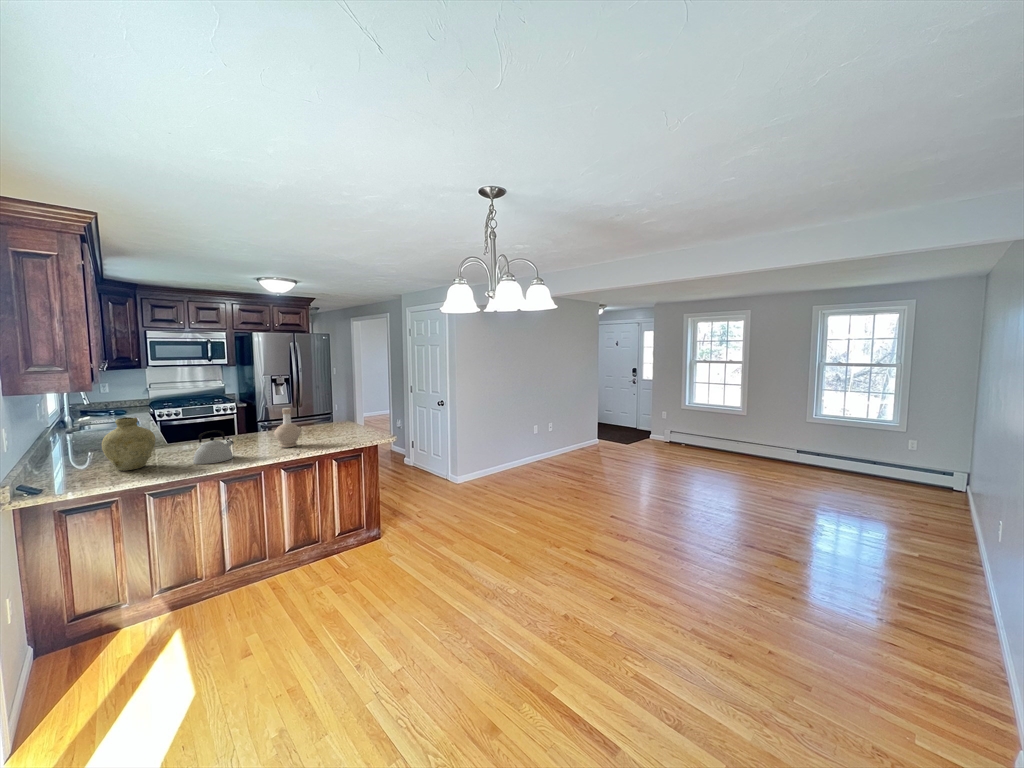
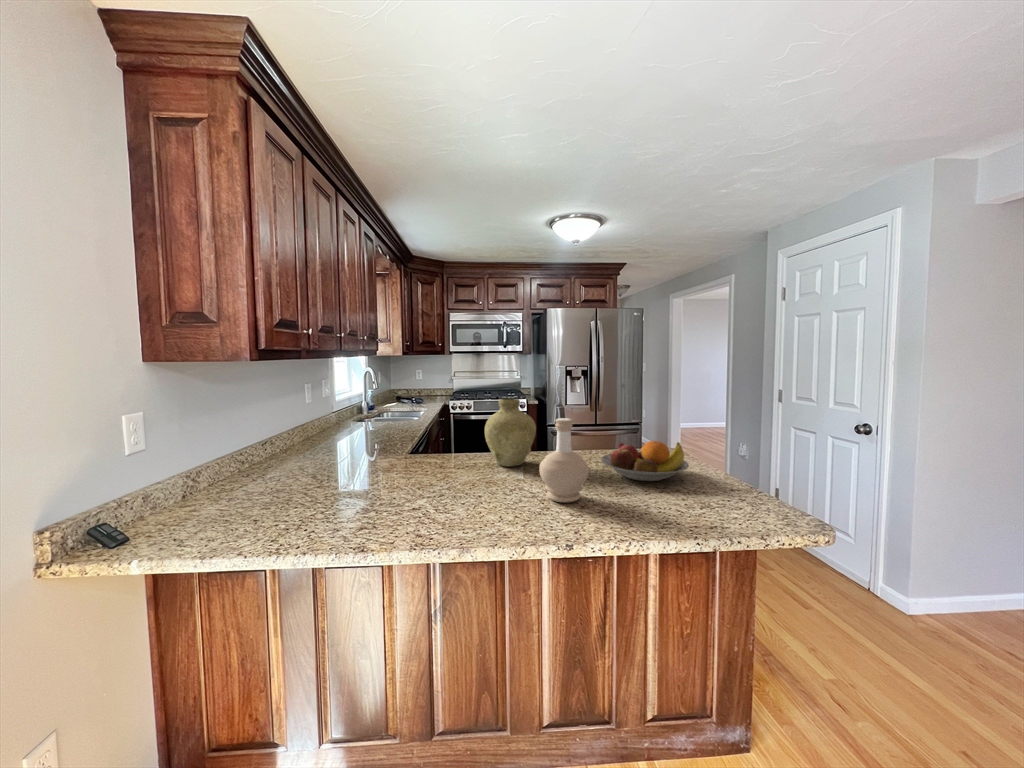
fruit bowl: none [306,416,351,436] -> present [601,441,689,481]
vase: present [102,417,156,471] -> present [485,398,536,466]
kettle: present [193,431,233,464] -> none [394,452,462,521]

